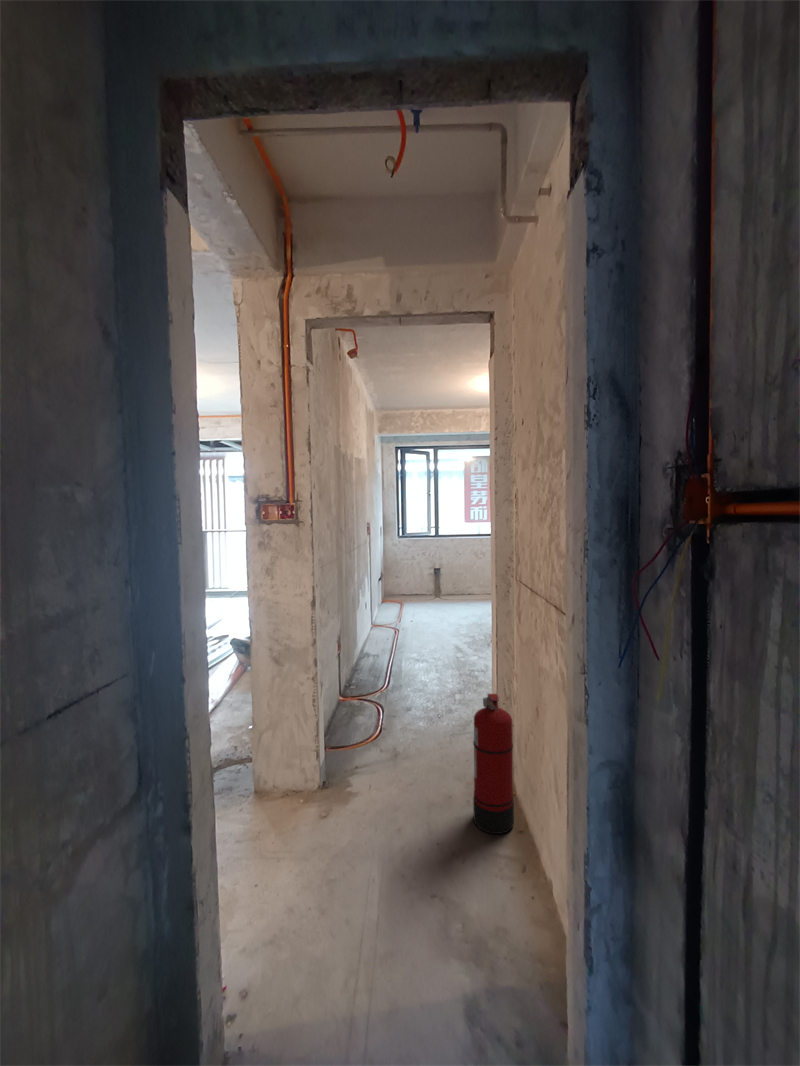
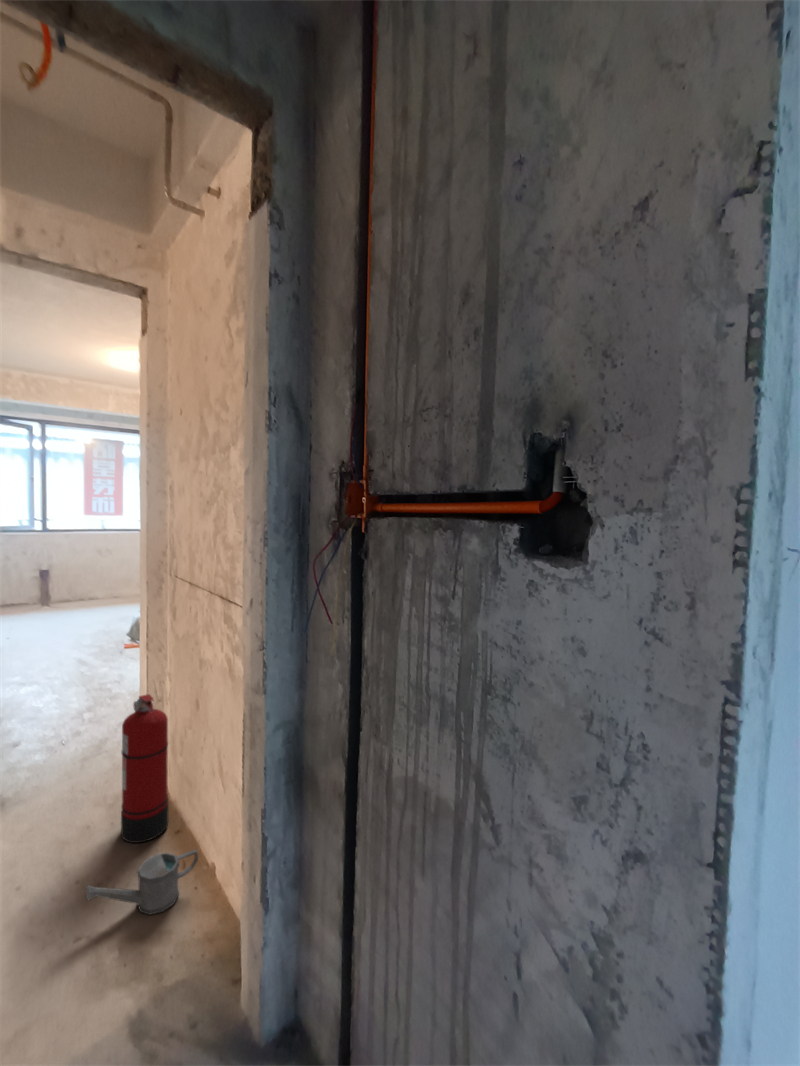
watering can: none [439,851,535,911] -> present [86,850,198,915]

